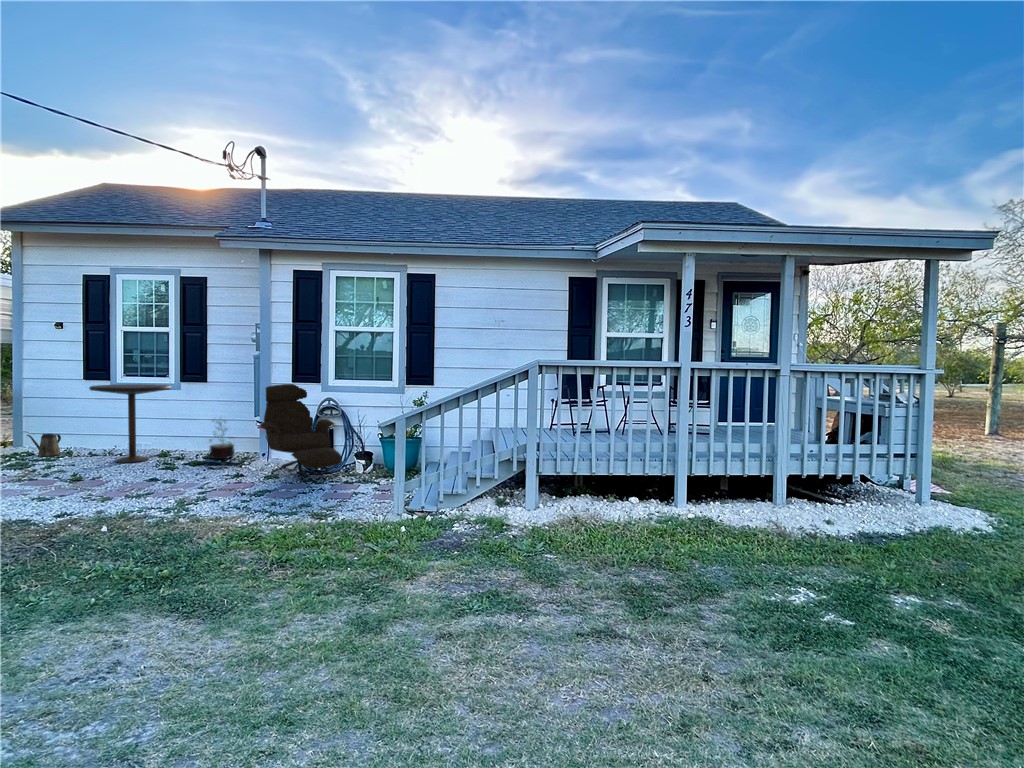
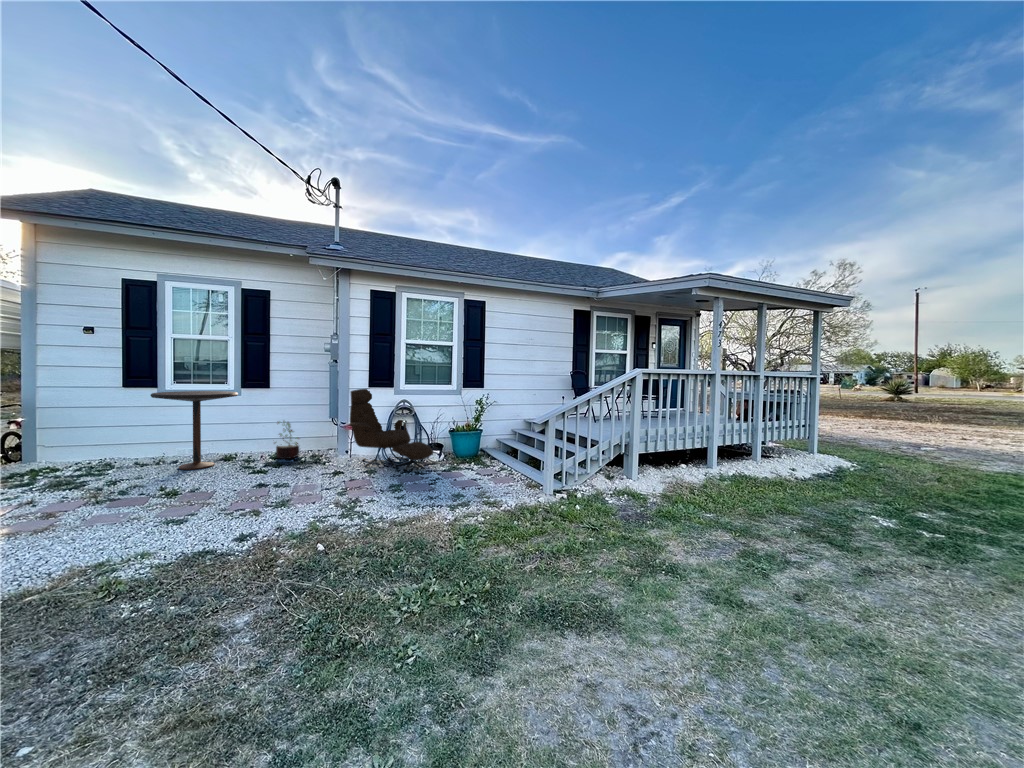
watering can: present [27,434,61,457] -> none [60,445,95,471]

